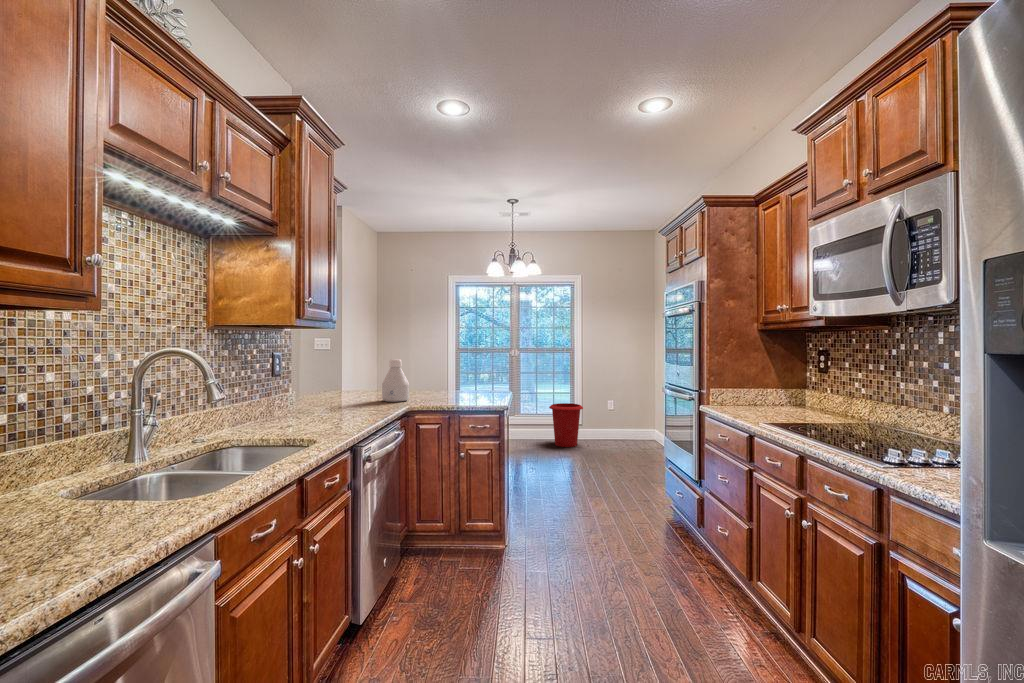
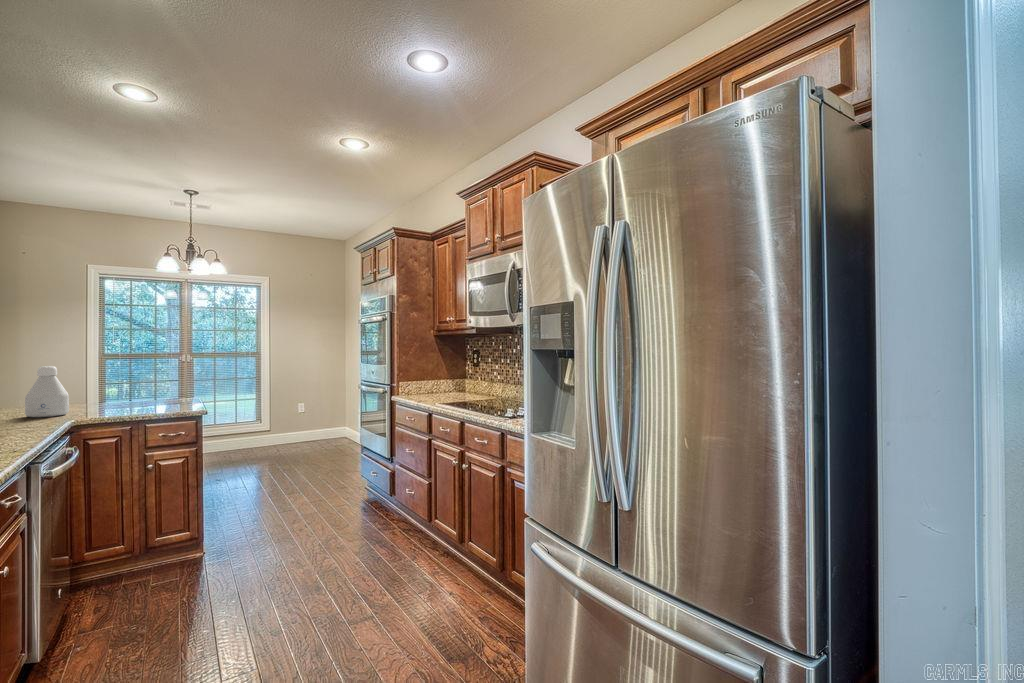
waste bin: present [549,403,583,447] -> none [235,409,275,453]

